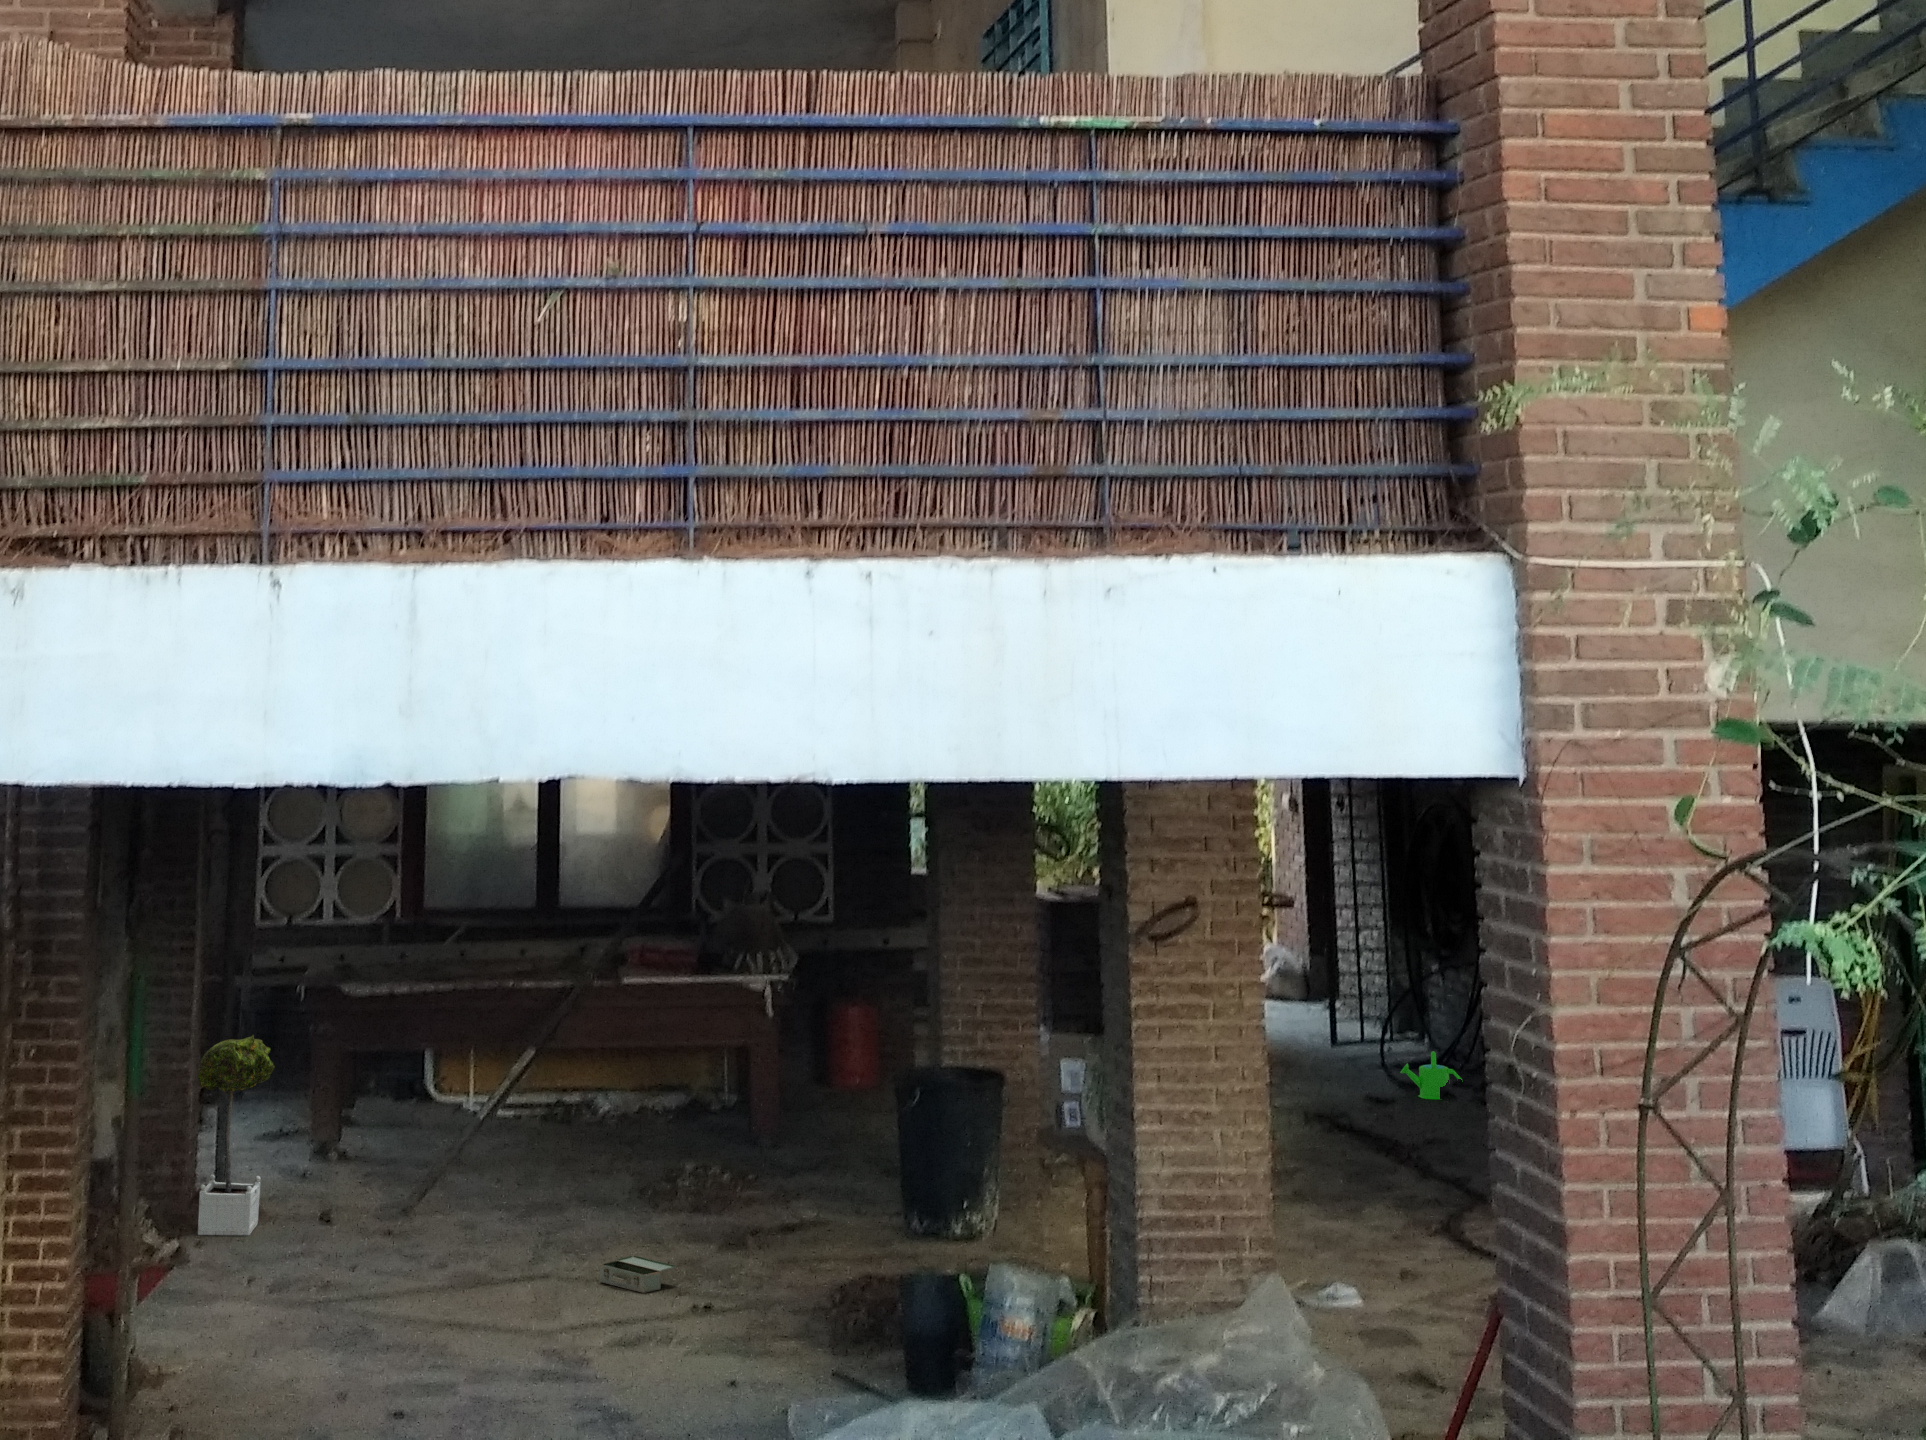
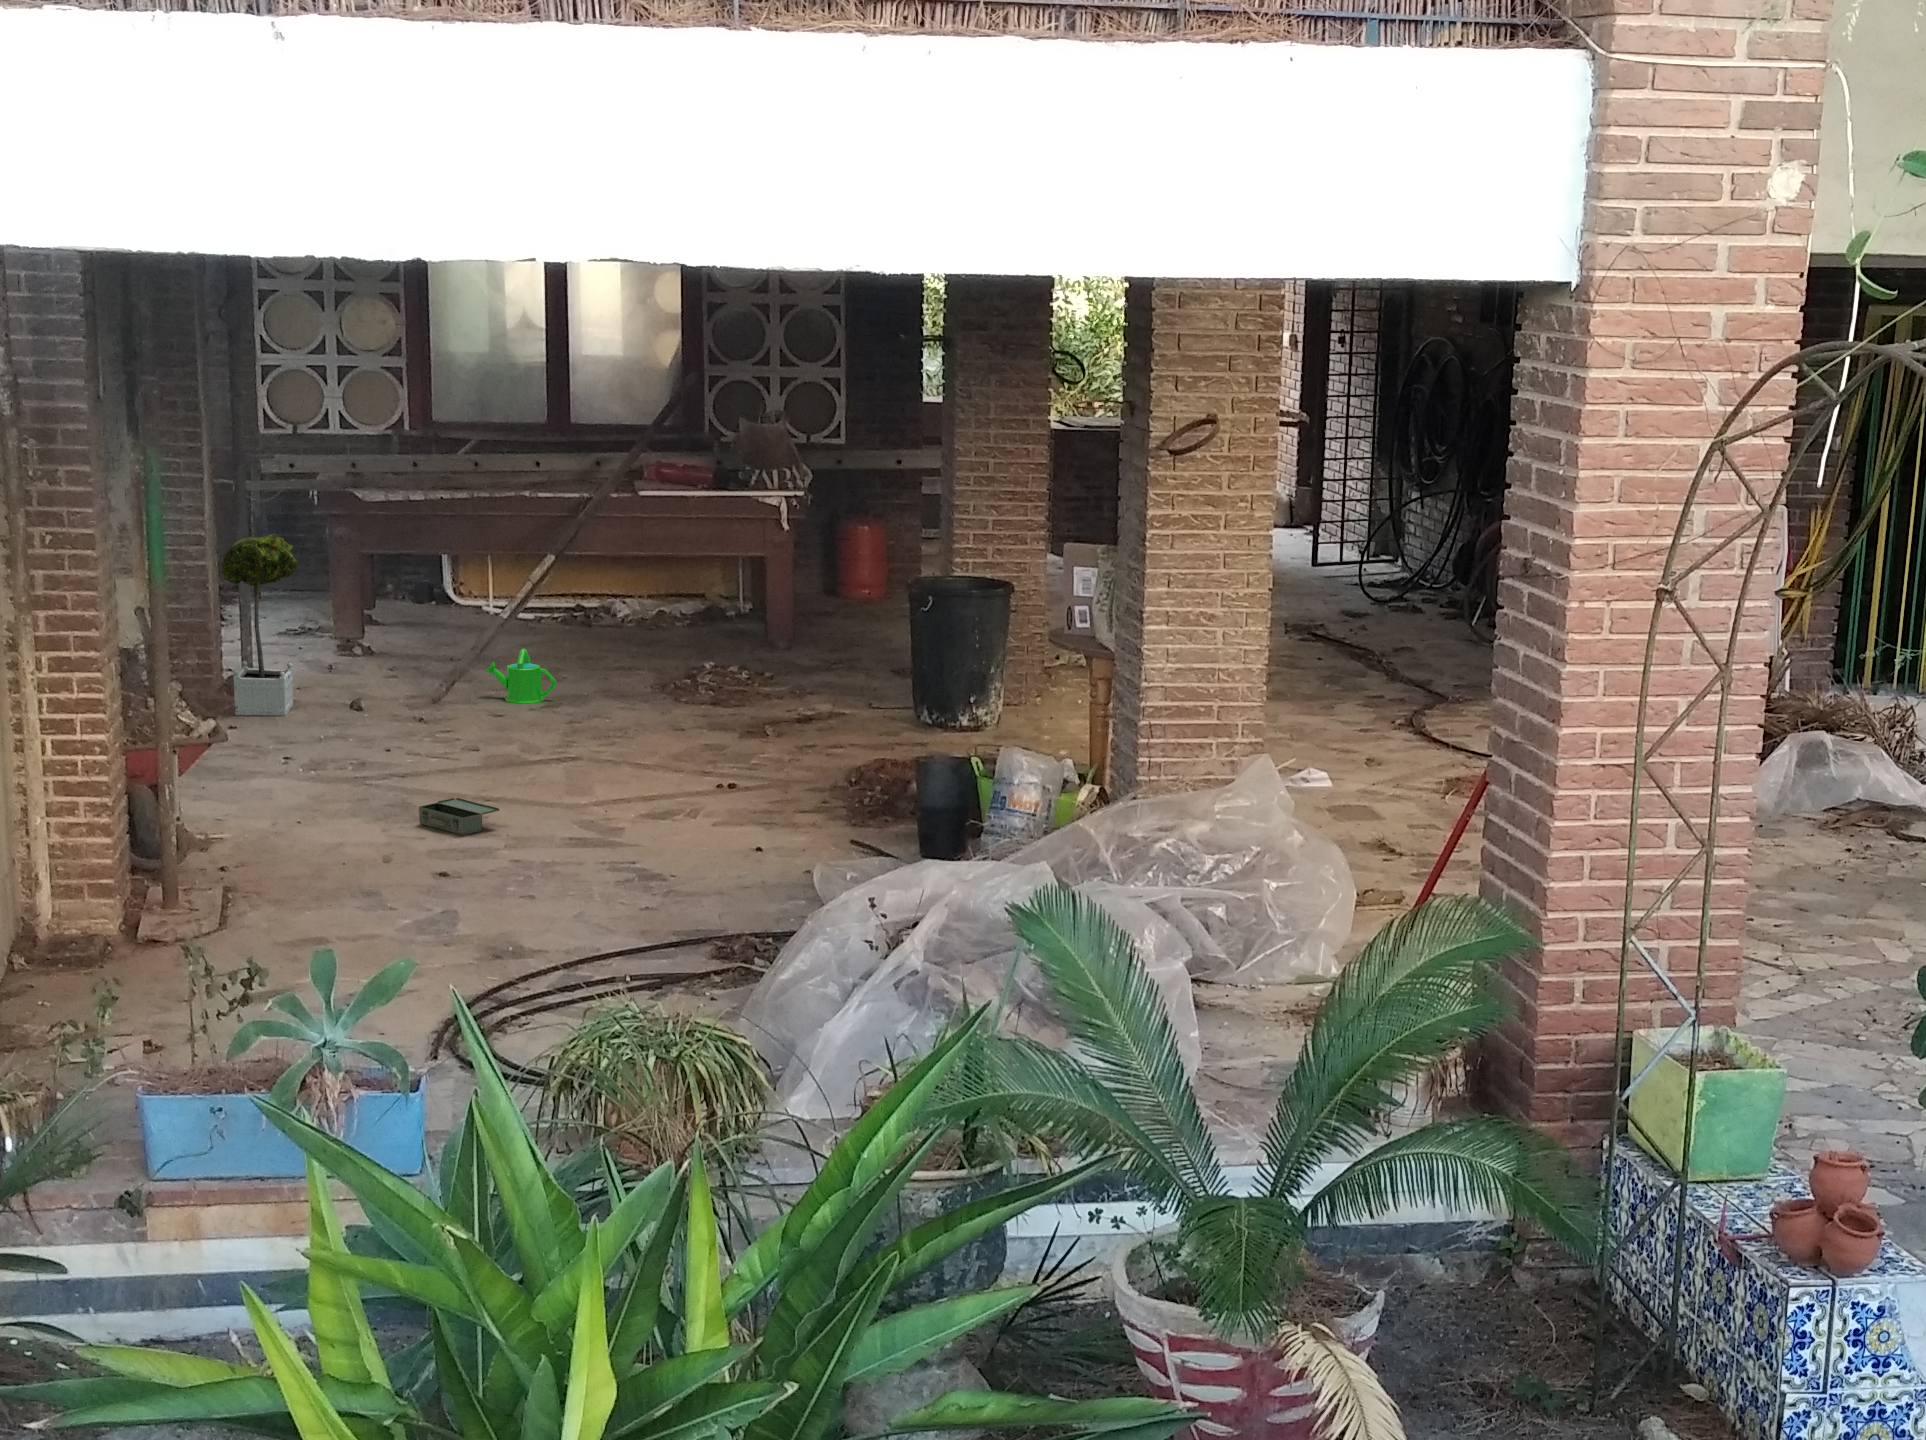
watering can: present [1400,1051,1462,1099] -> present [485,648,556,703]
toolbox: present [600,1256,677,1293] -> present [419,798,499,835]

